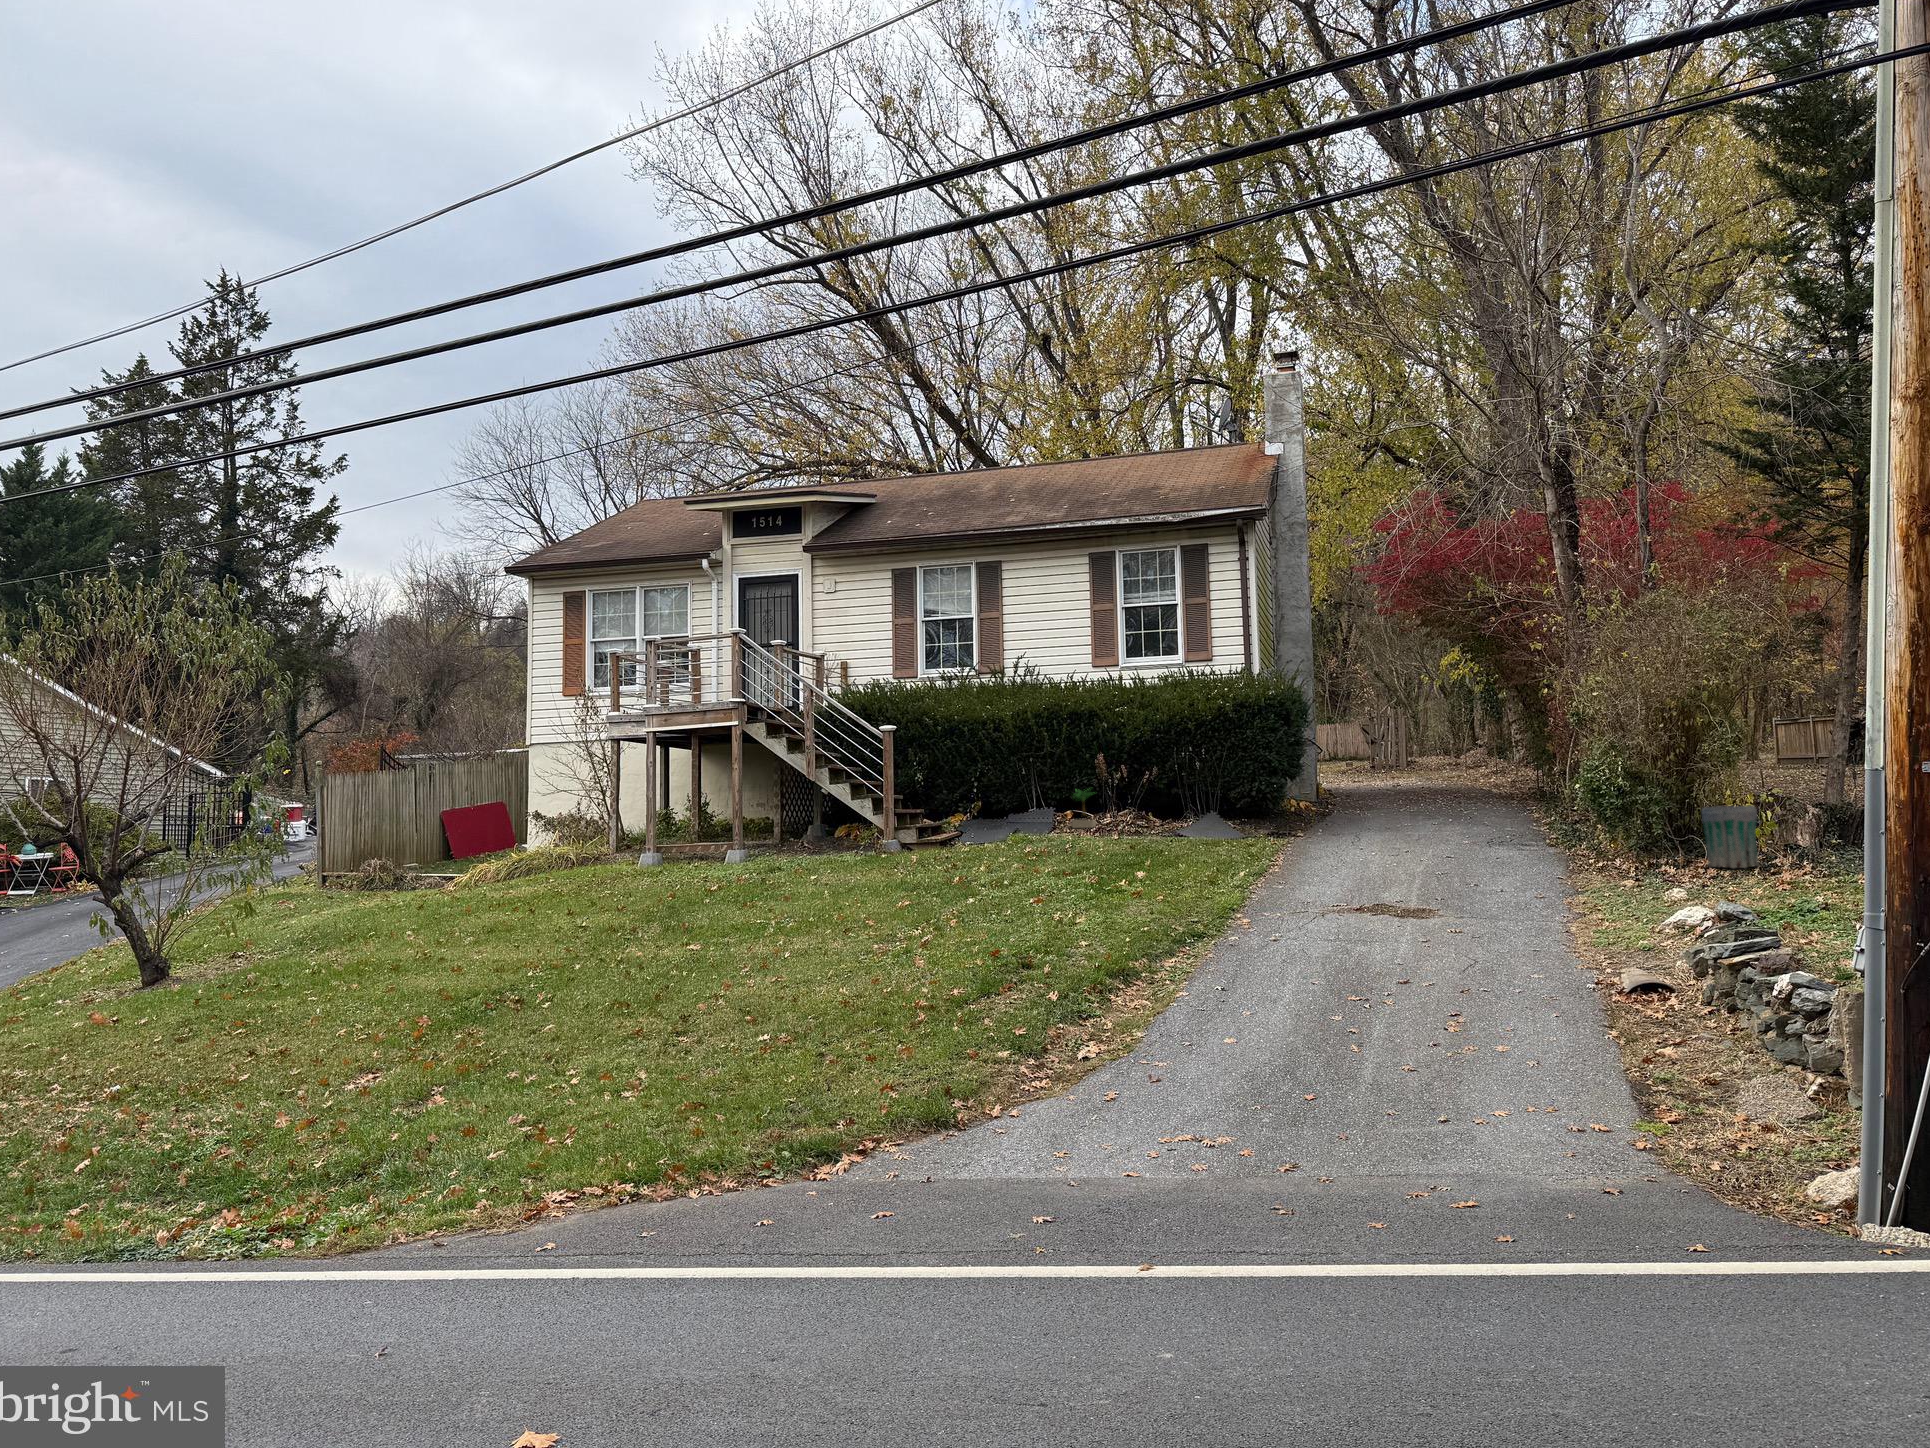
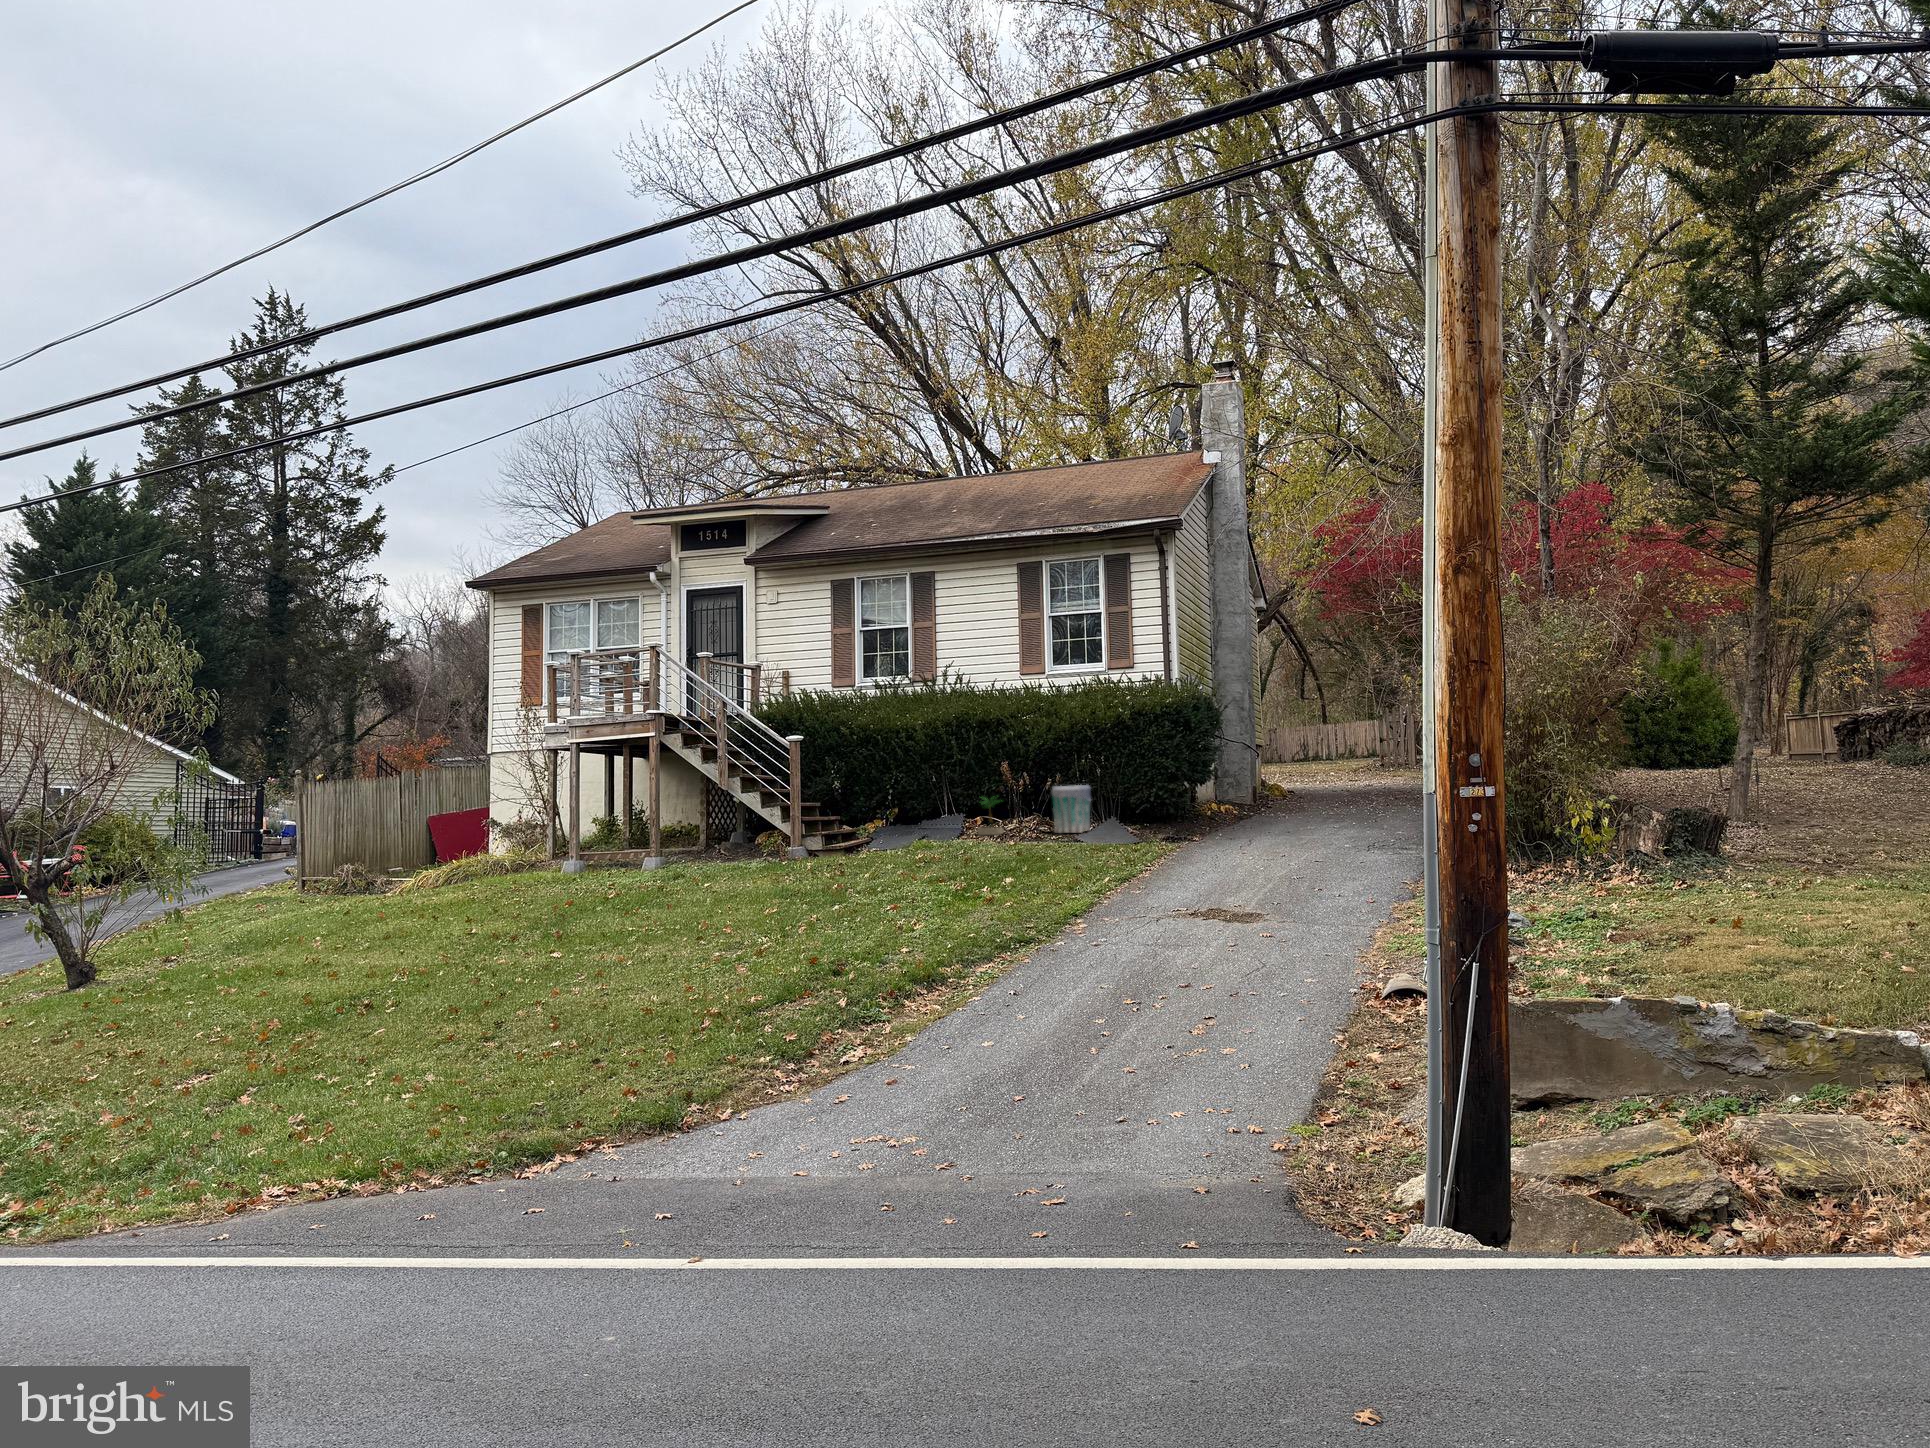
trash can: present [1702,805,1758,868] -> present [1052,785,1091,833]

